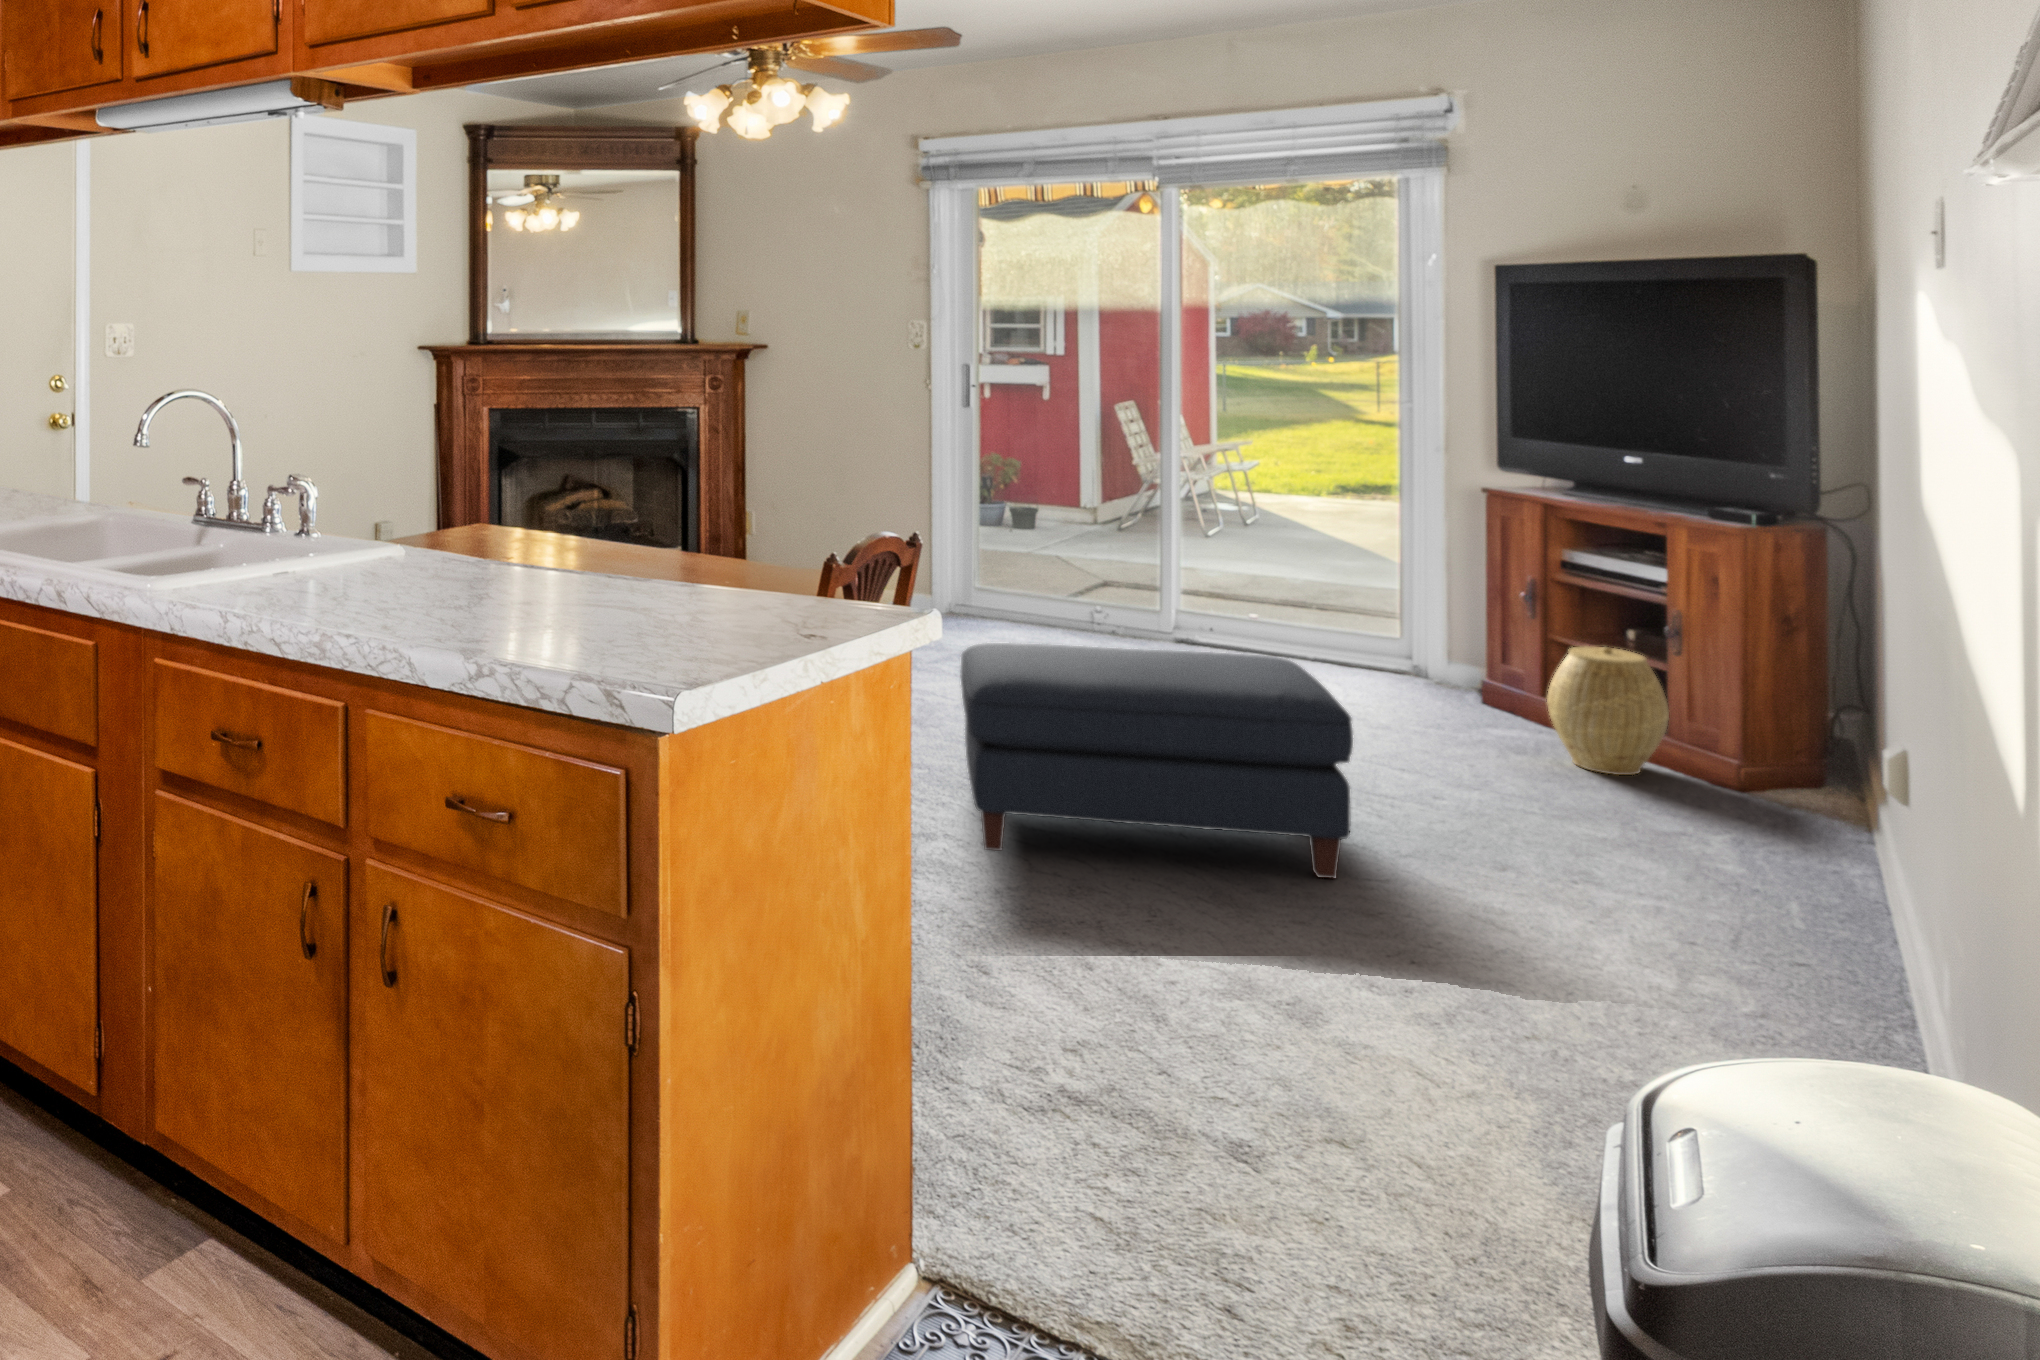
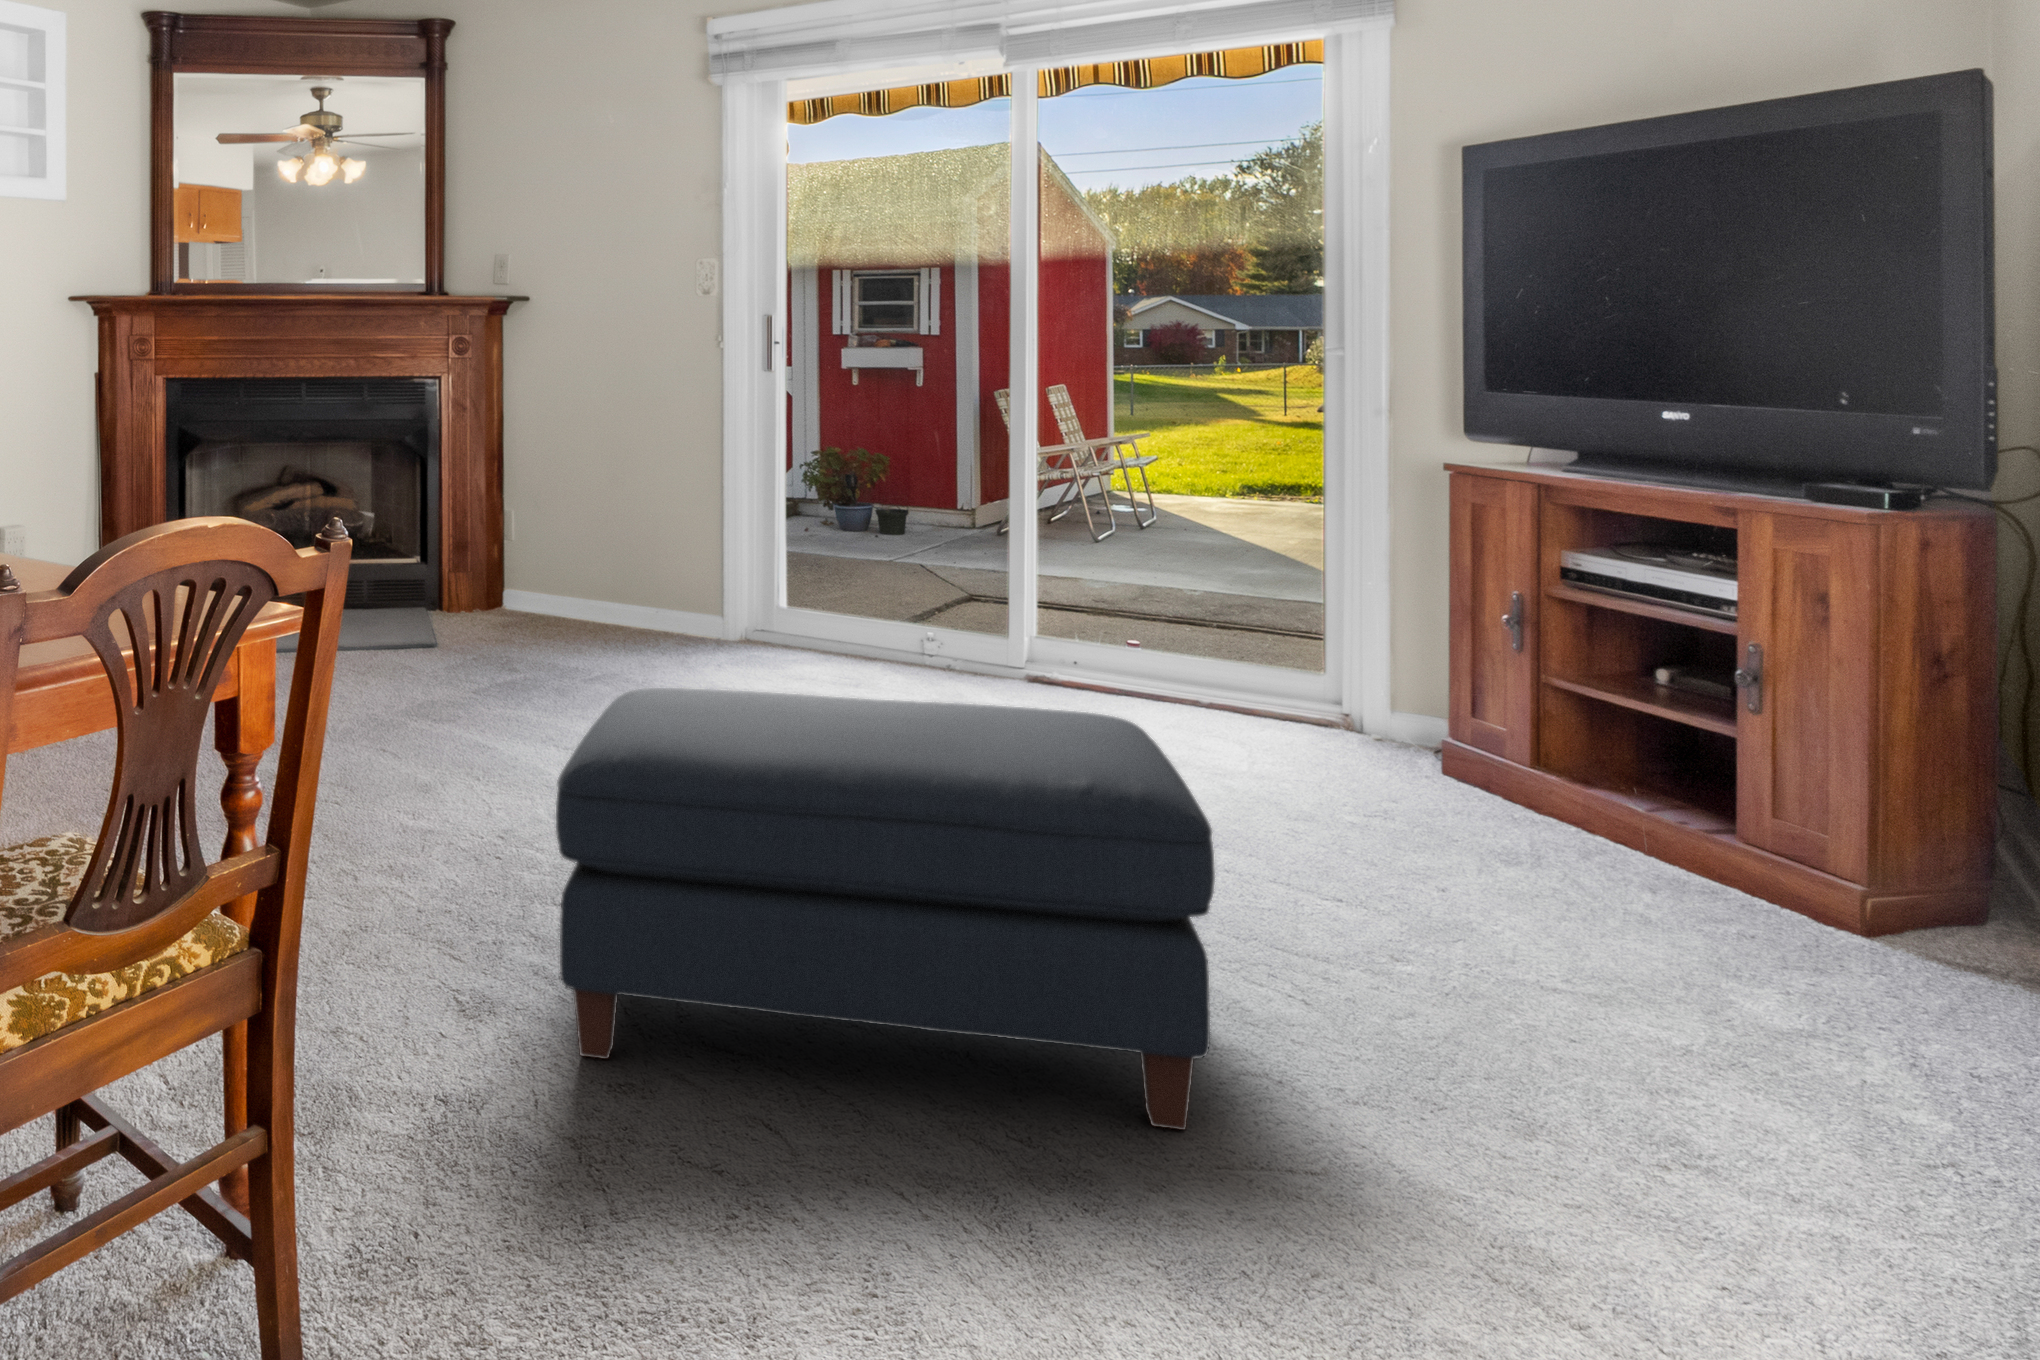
woven basket: present [1547,646,1669,775] -> none [1551,700,1747,908]

